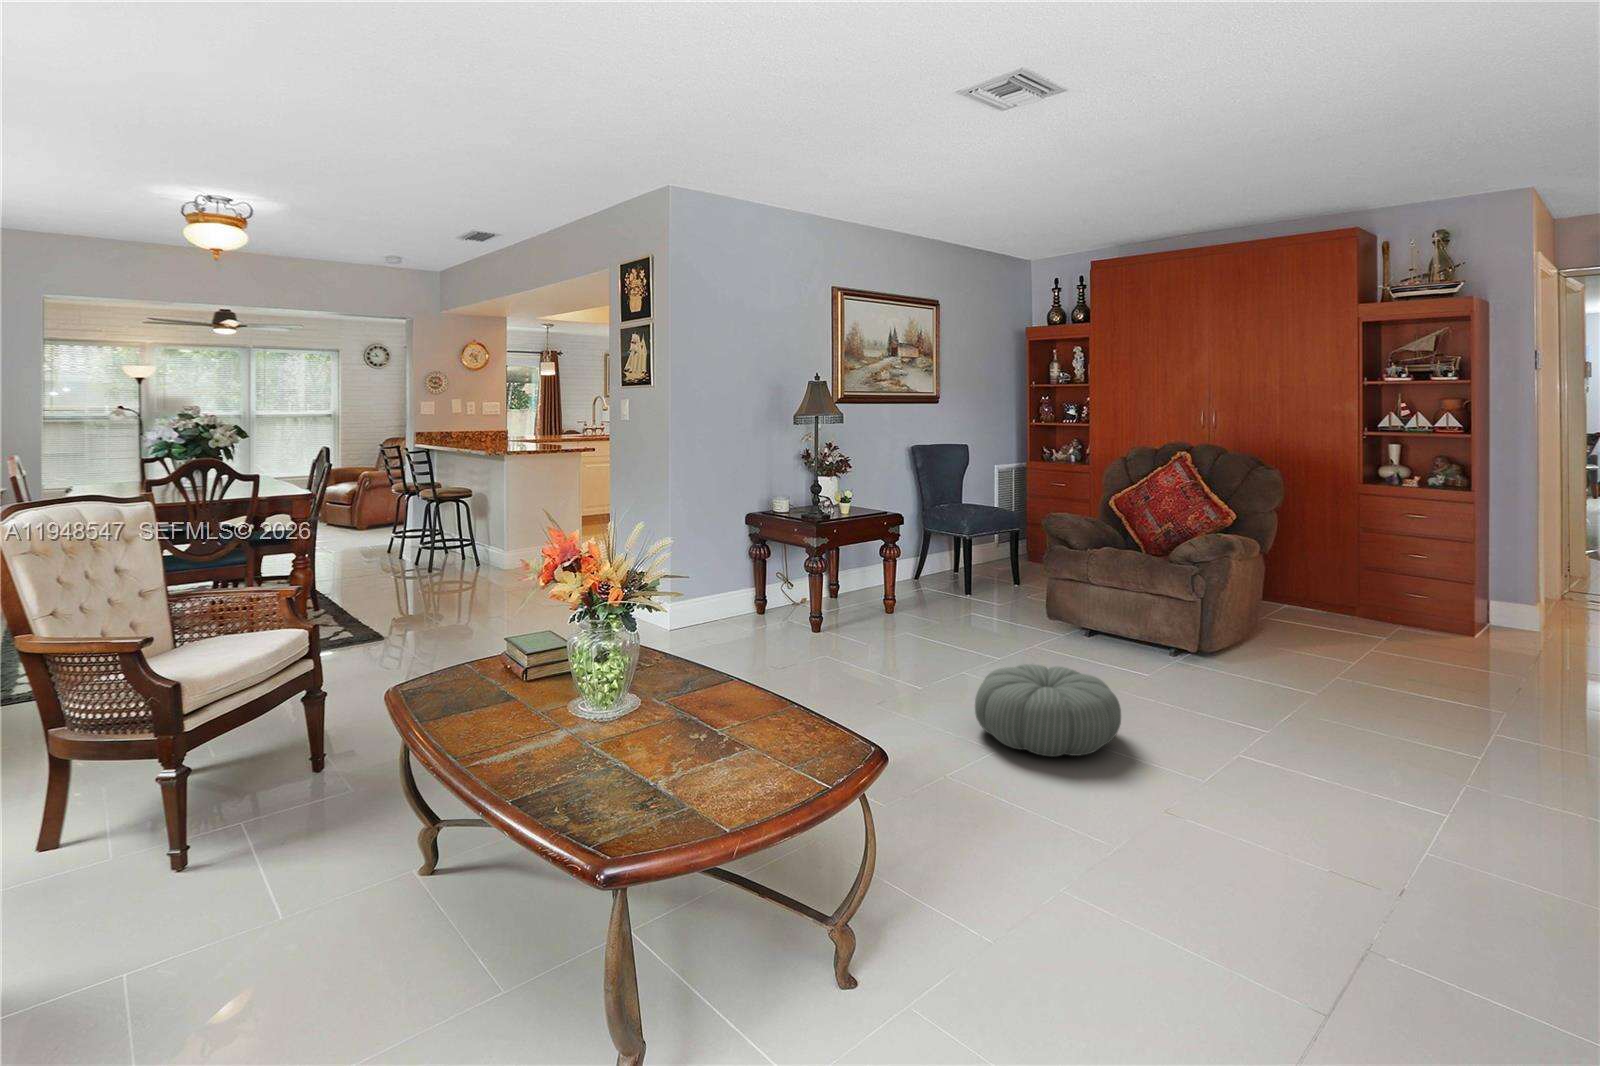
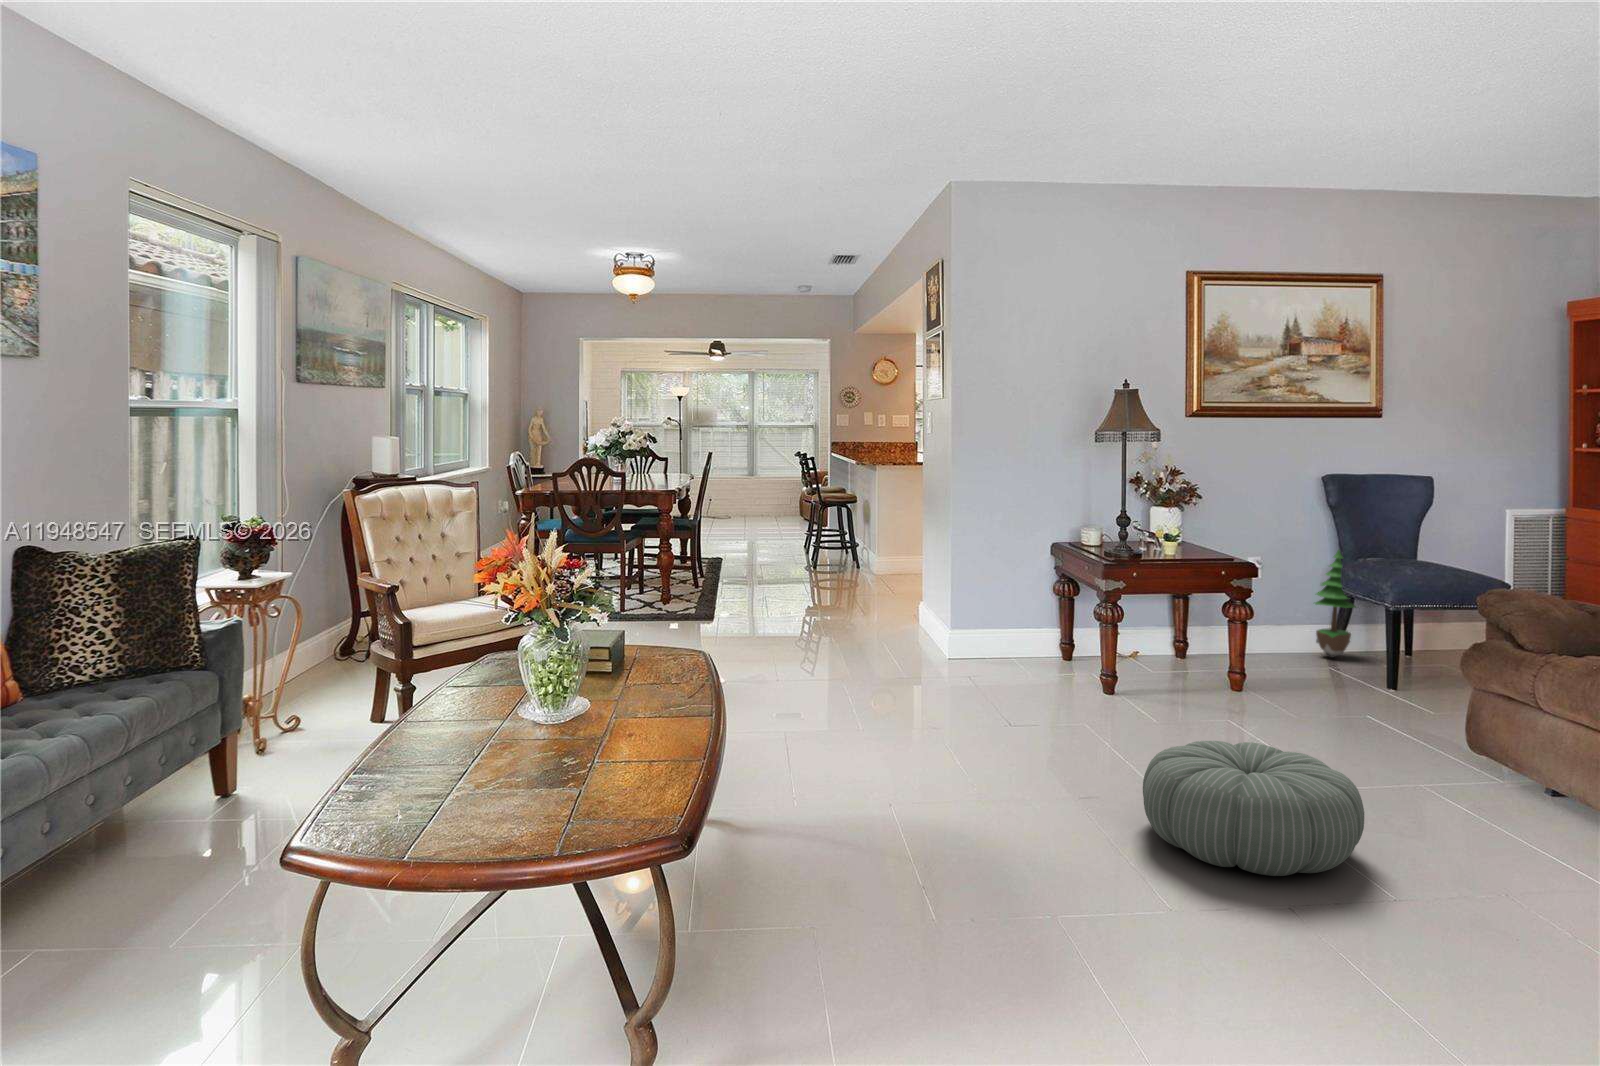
potted tree: none [910,501,939,580] -> present [1315,550,1356,657]

